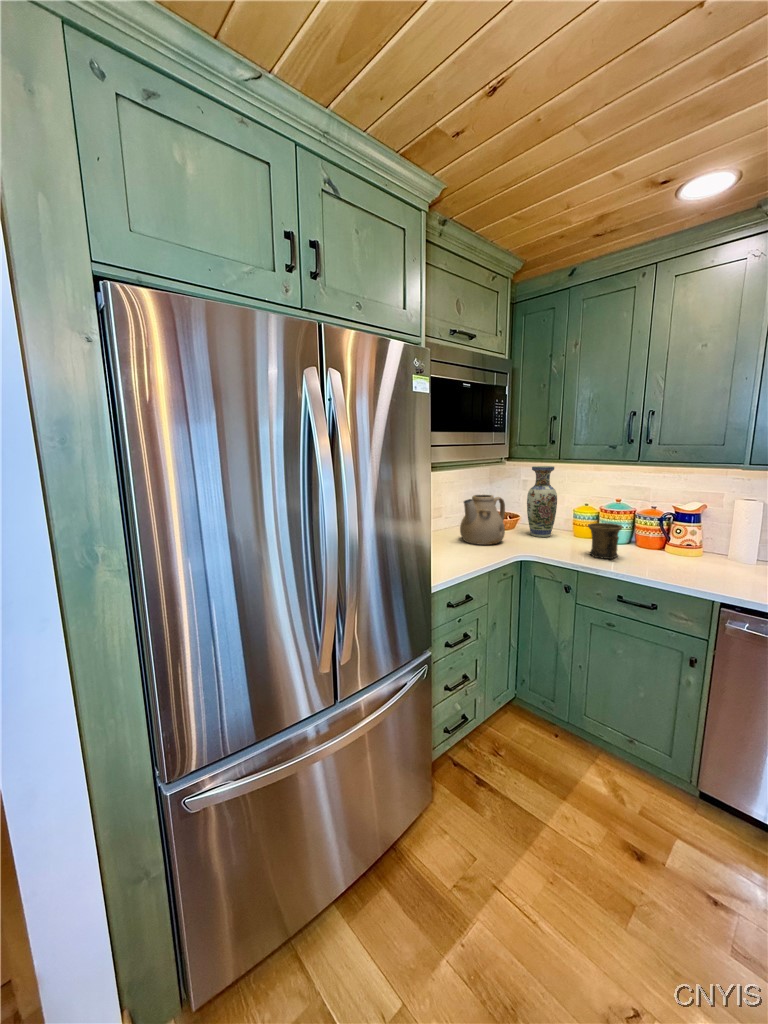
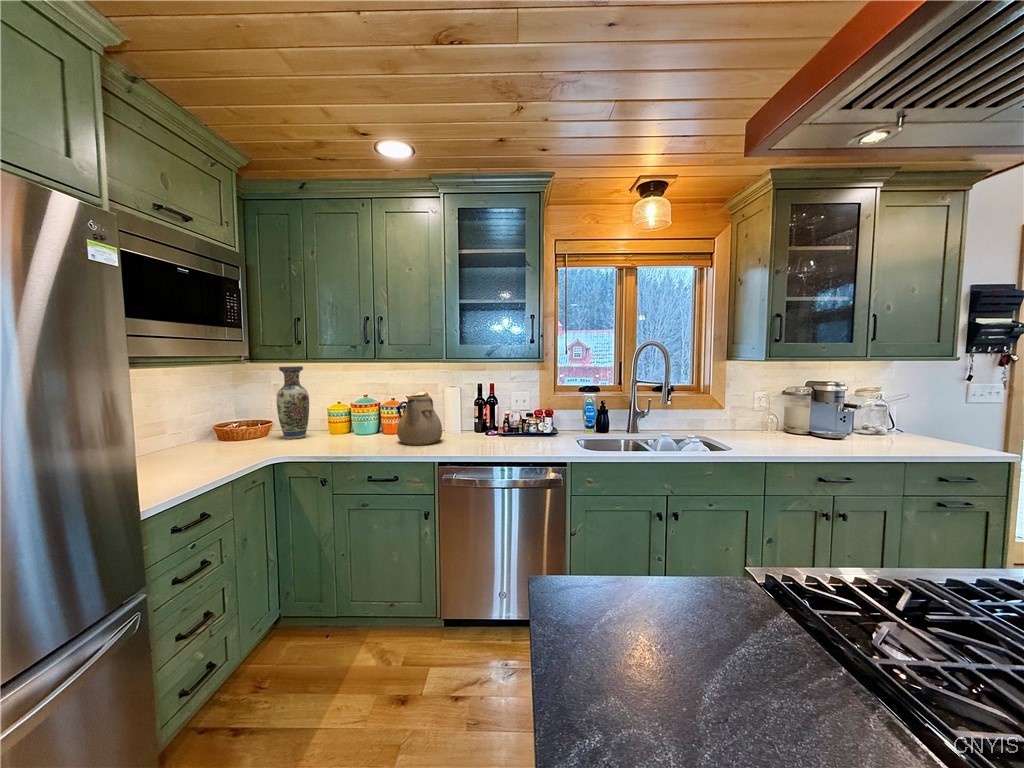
teapot: present [460,495,505,545] -> present [397,395,442,445]
mug: present [588,523,623,559] -> none [337,414,368,447]

